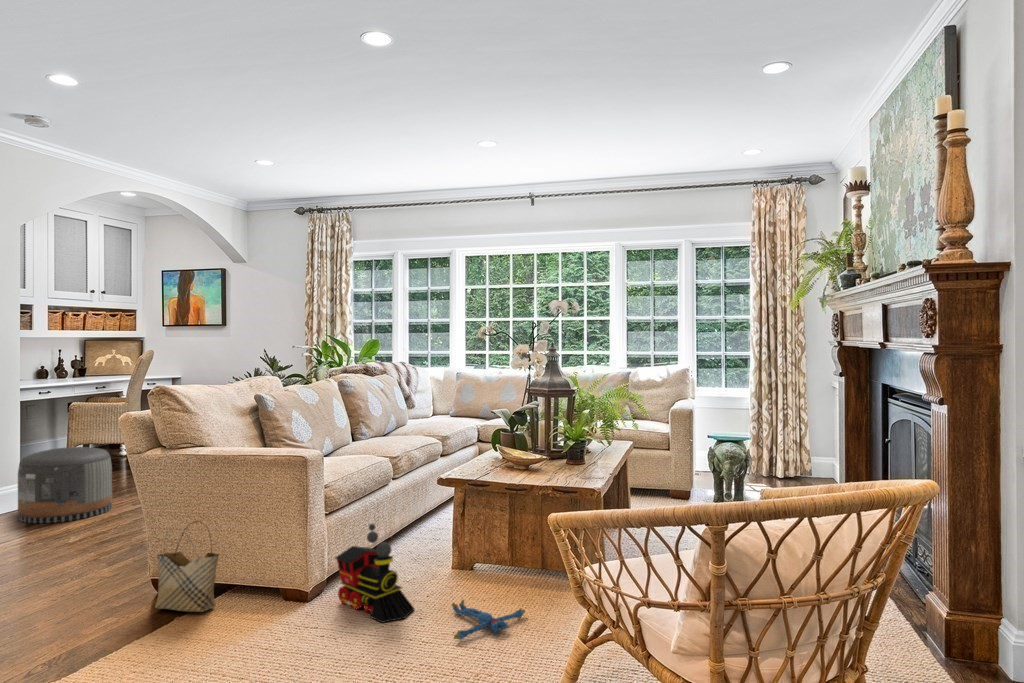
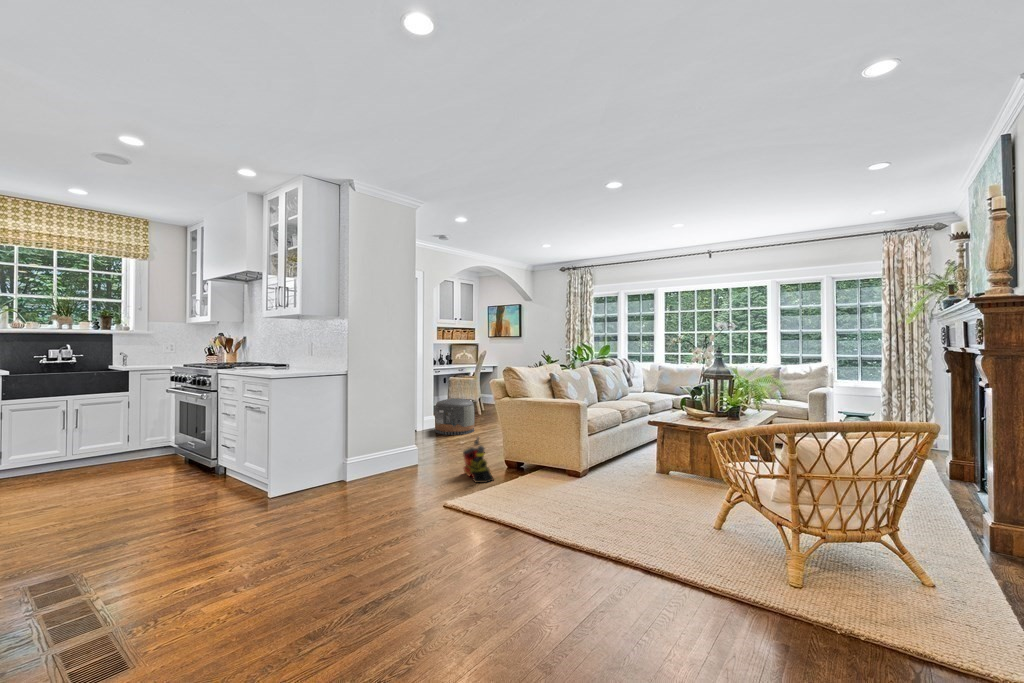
woven basket: present [155,521,219,612] -> none [510,435,538,478]
toy train: present [336,524,414,623] -> present [463,437,493,483]
plush toy: present [452,600,525,640] -> none [658,488,700,506]

